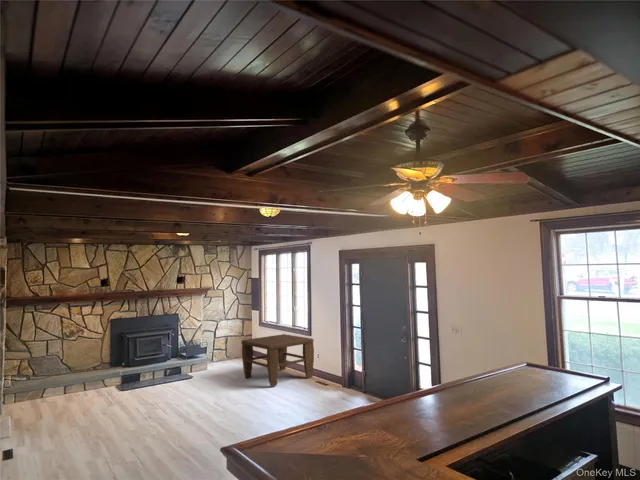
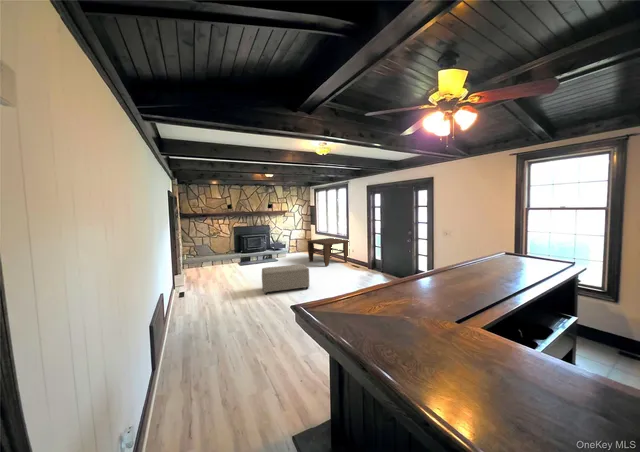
ottoman: none [151,388,235,447] -> present [262,264,309,294]

